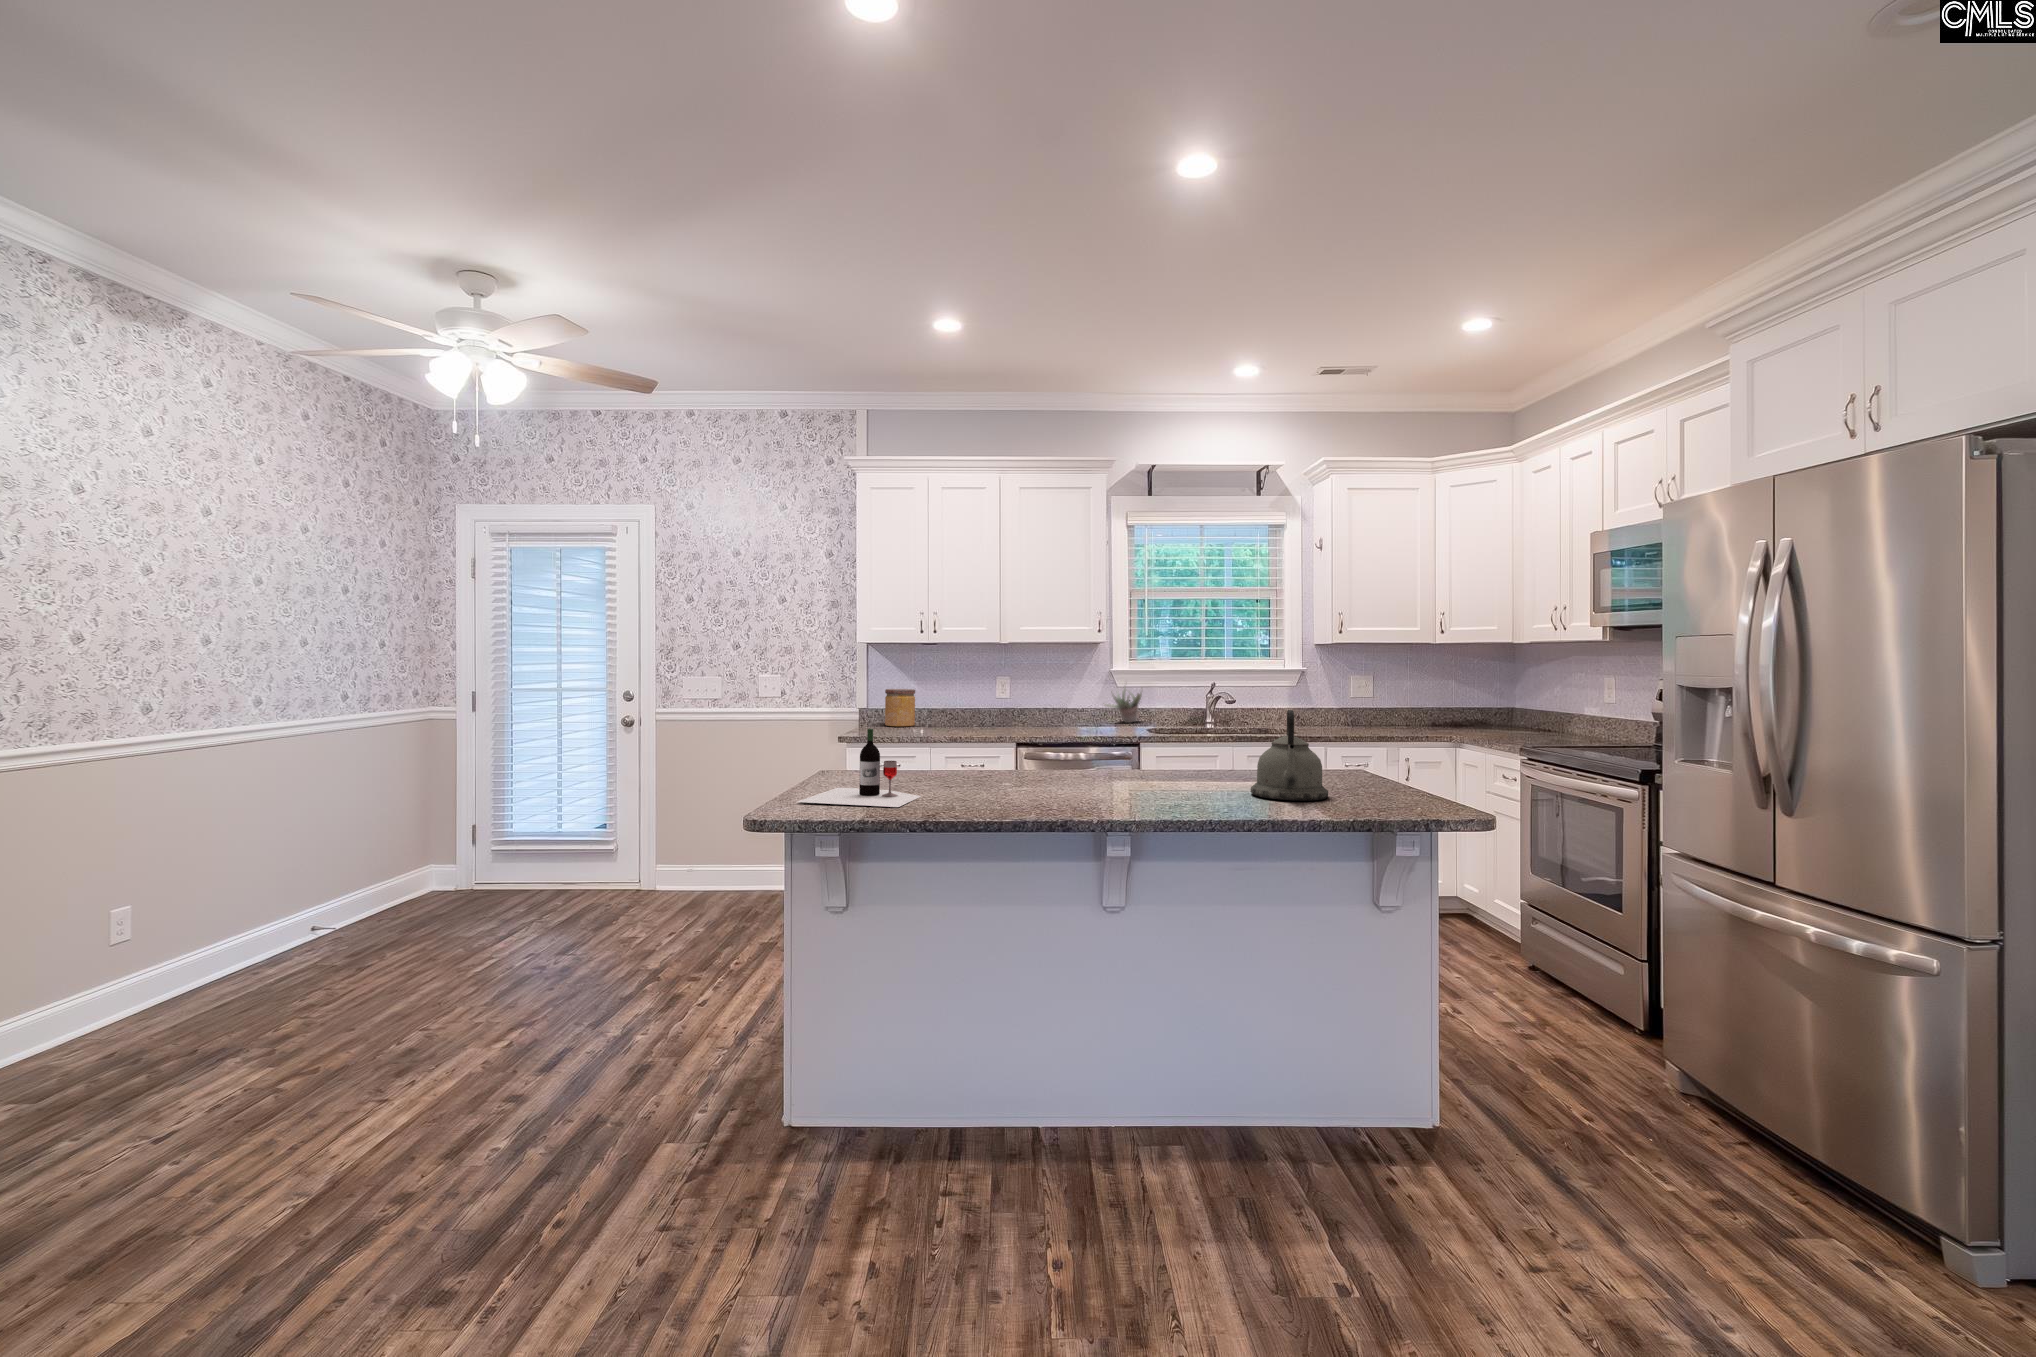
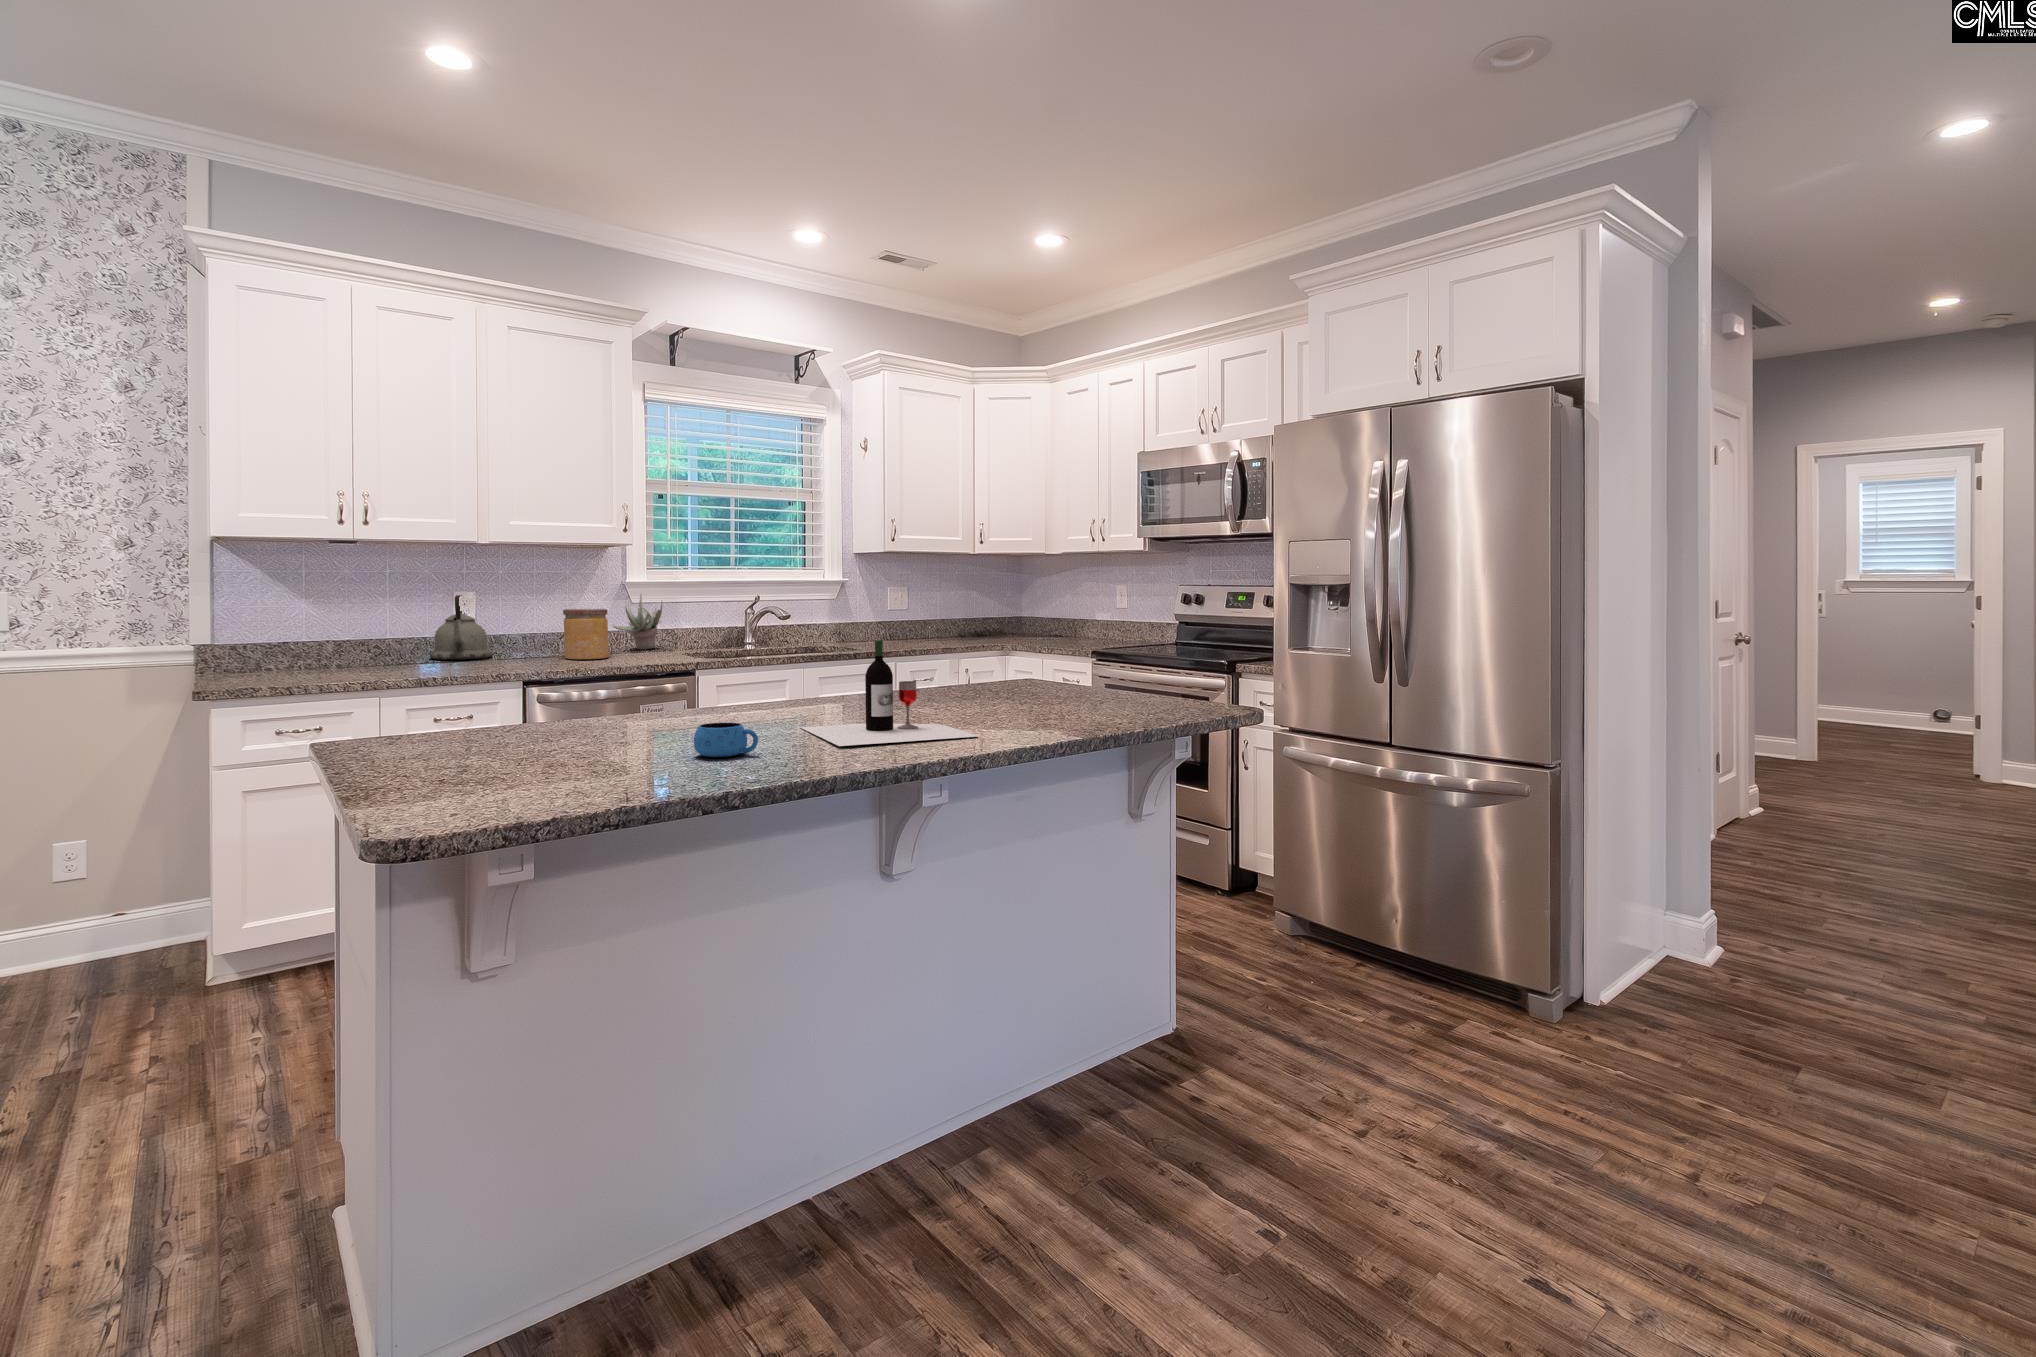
jar: present [885,689,915,726] -> present [563,609,609,659]
kettle: present [1251,710,1328,801] -> present [430,595,493,659]
wine bottle: present [797,729,921,807] -> present [801,640,978,746]
mug: none [958,780,994,803] -> present [694,723,758,757]

